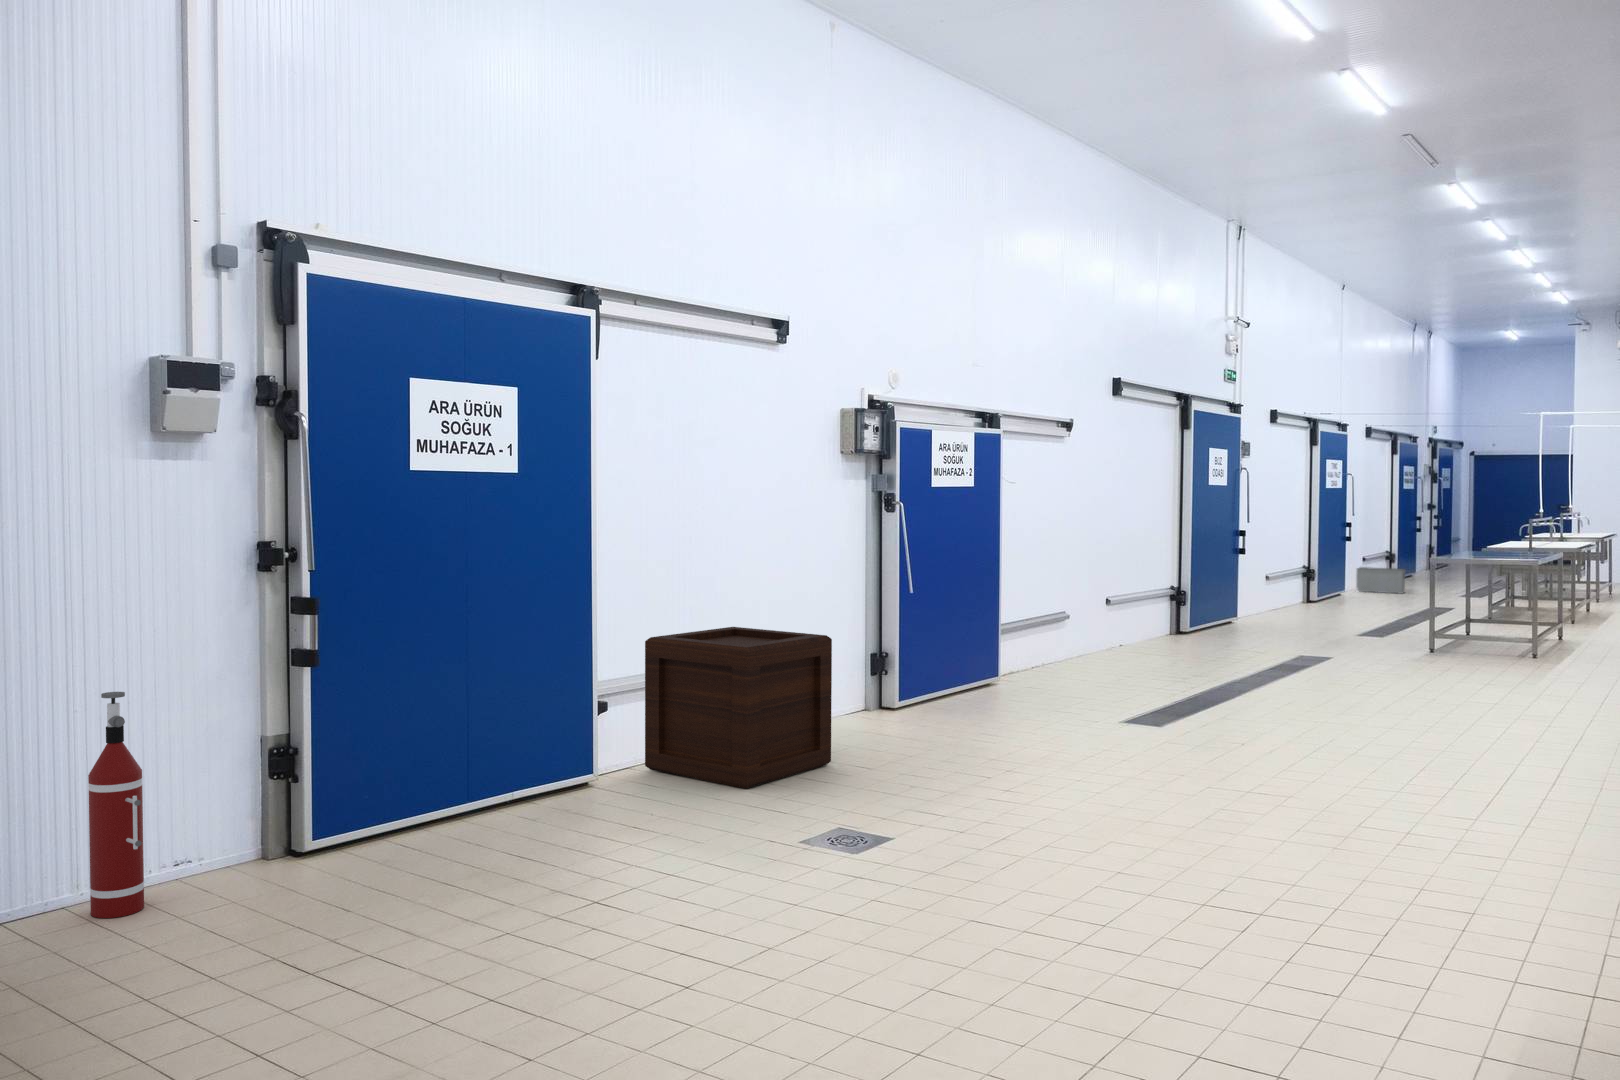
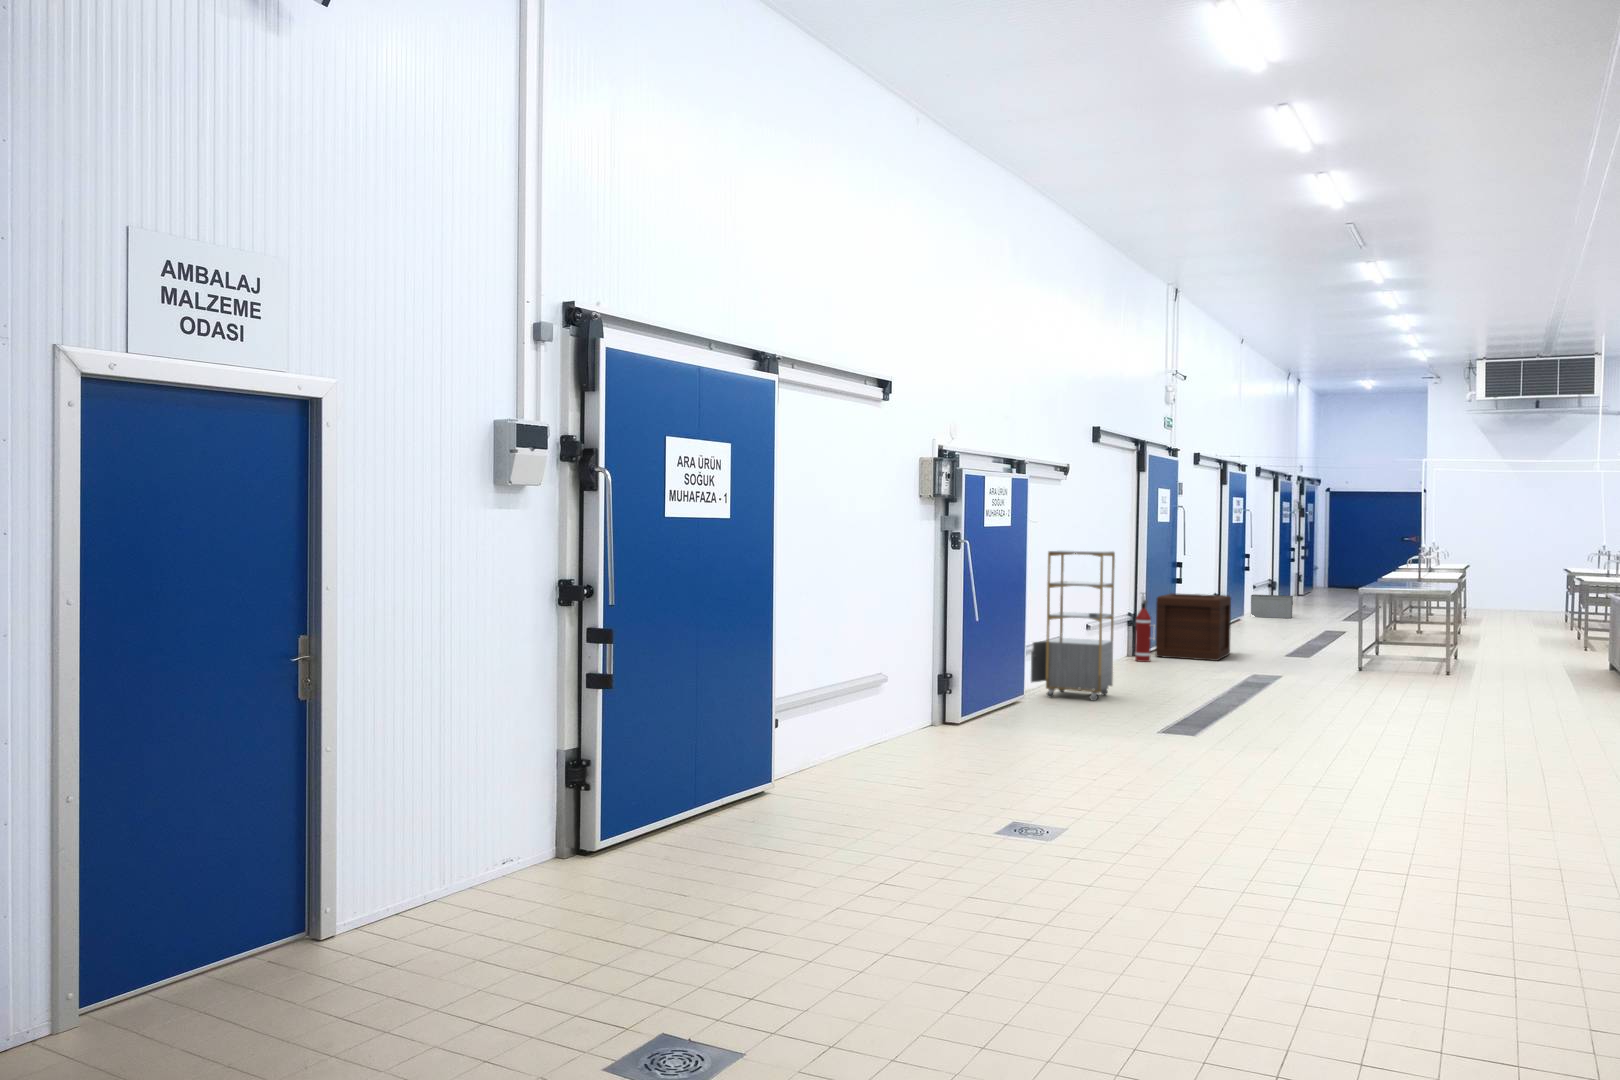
shelving unit: none [1017,515,1114,684] -> present [1031,550,1115,701]
wooden crate: present [645,627,832,789] -> present [1156,593,1231,661]
fire extinguisher: present [88,692,144,918] -> present [1135,593,1156,662]

